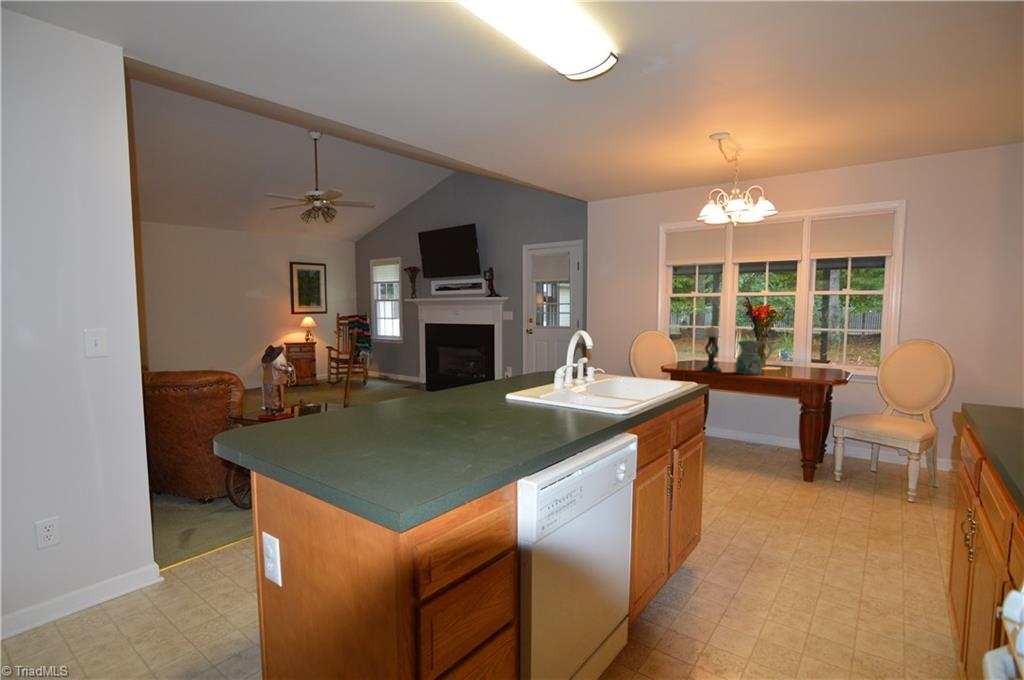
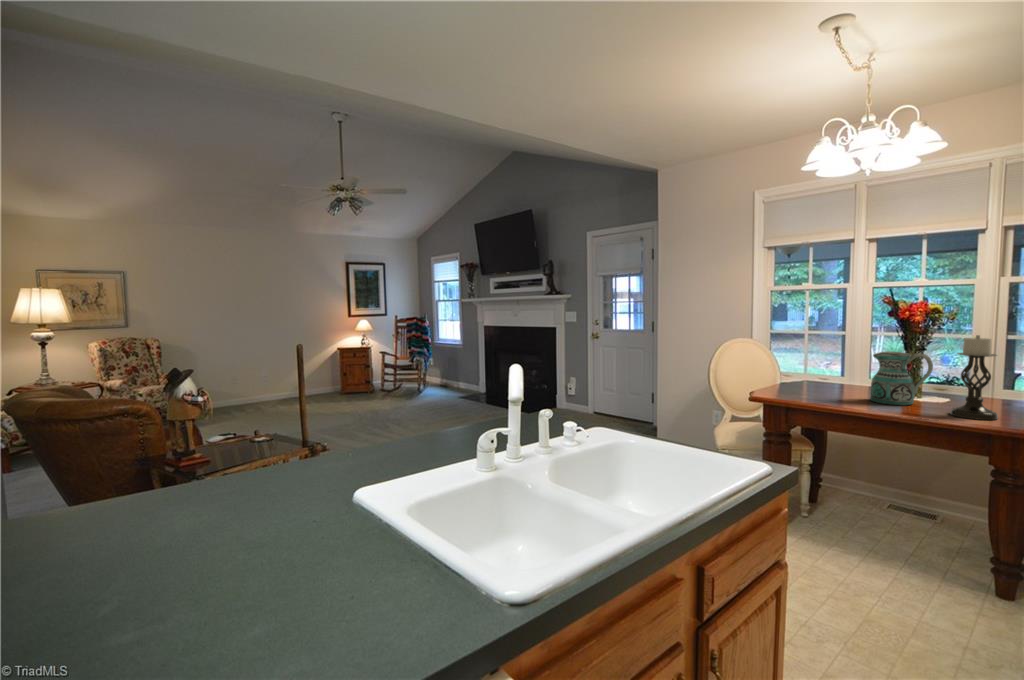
candle holder: present [701,326,722,373] -> present [950,335,998,420]

